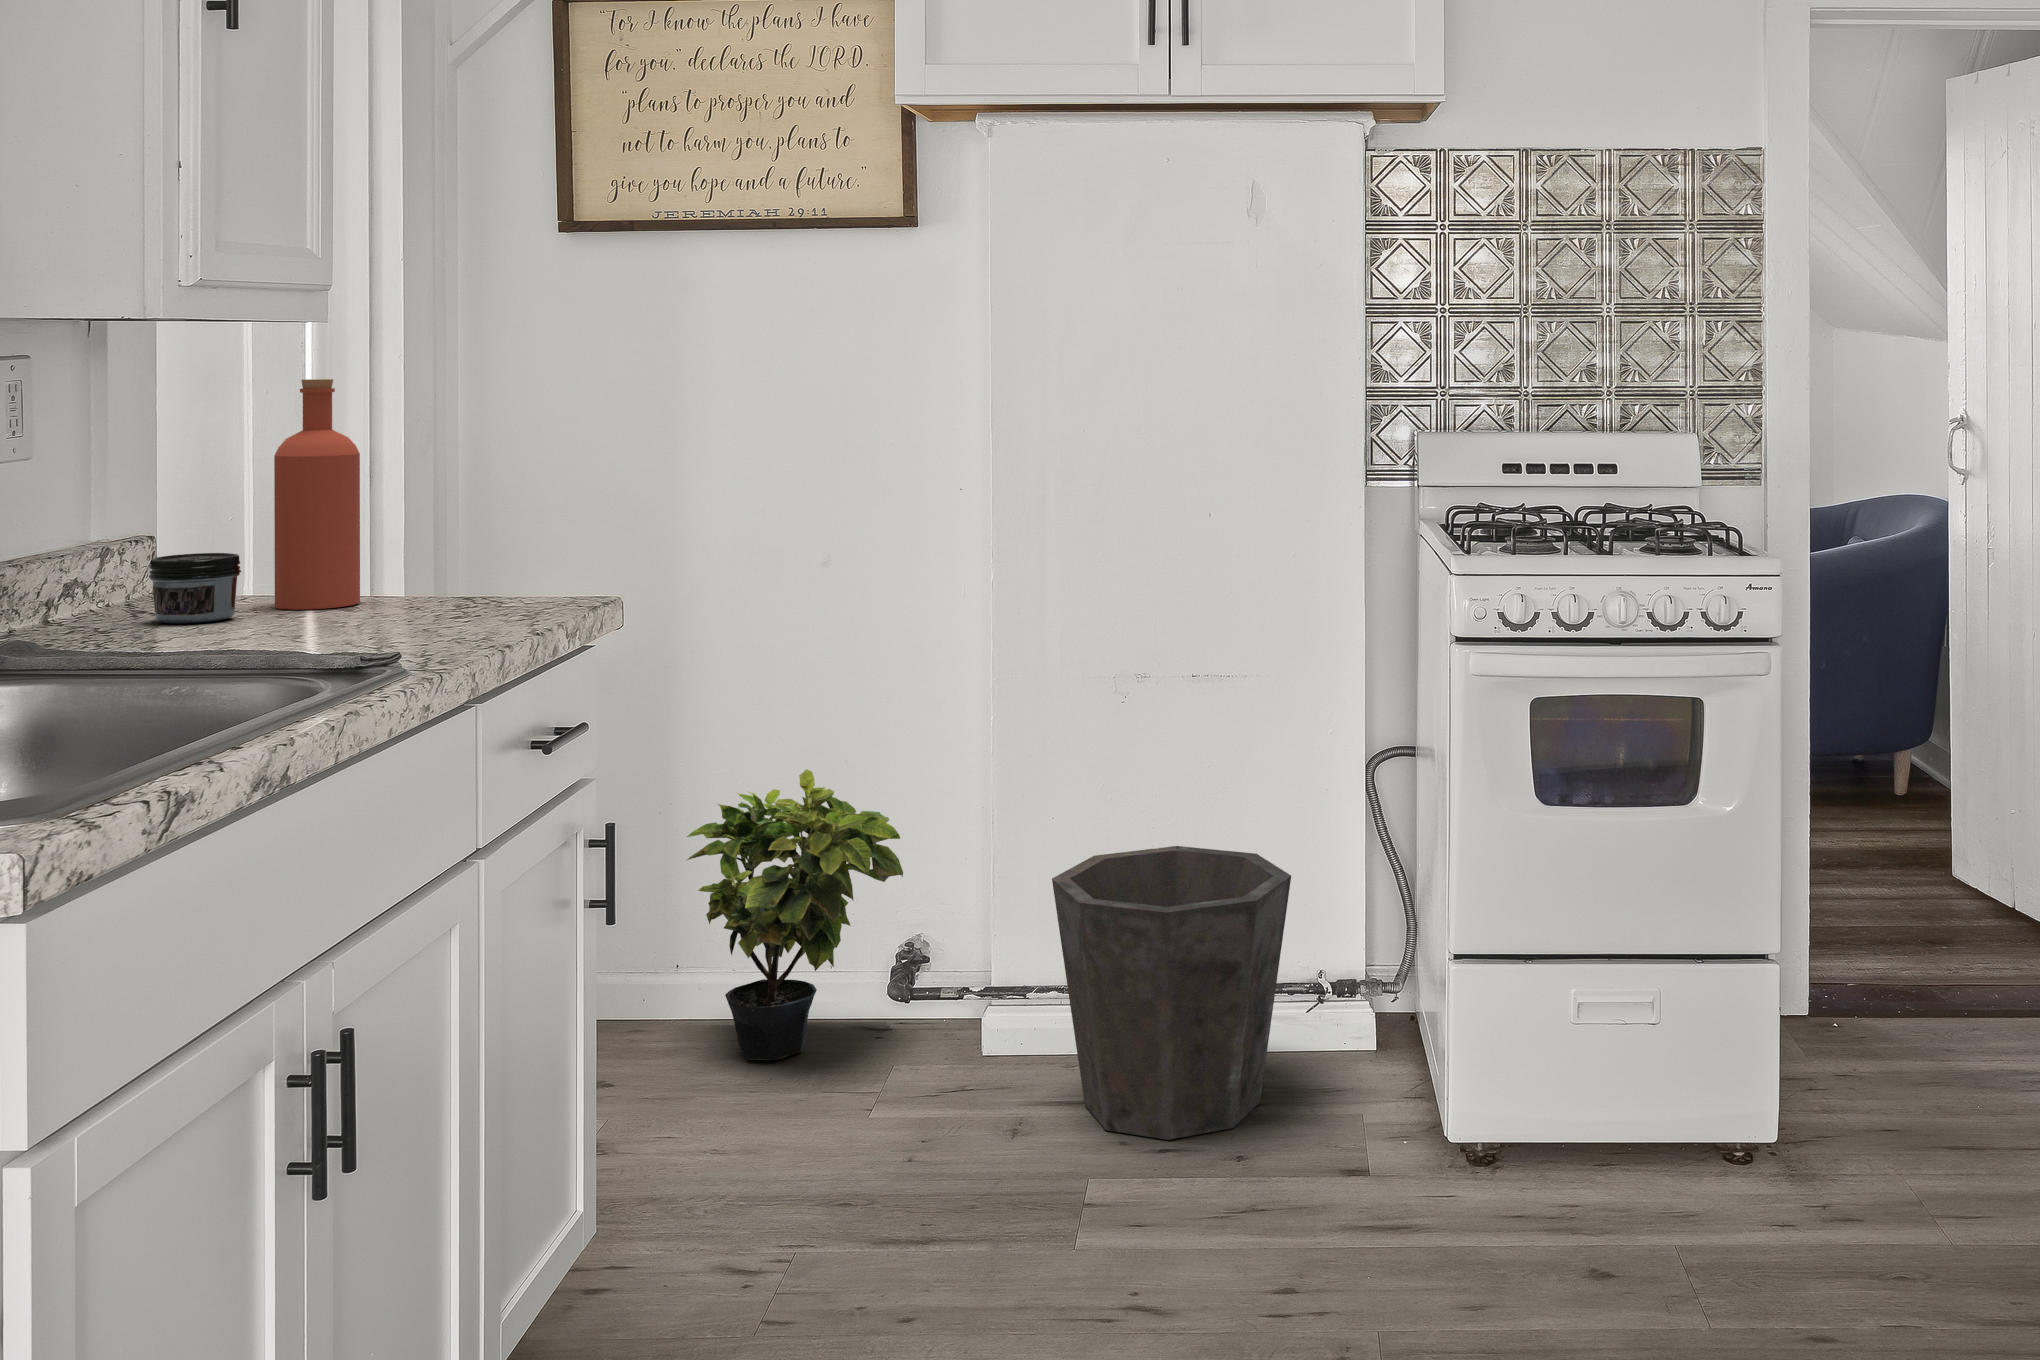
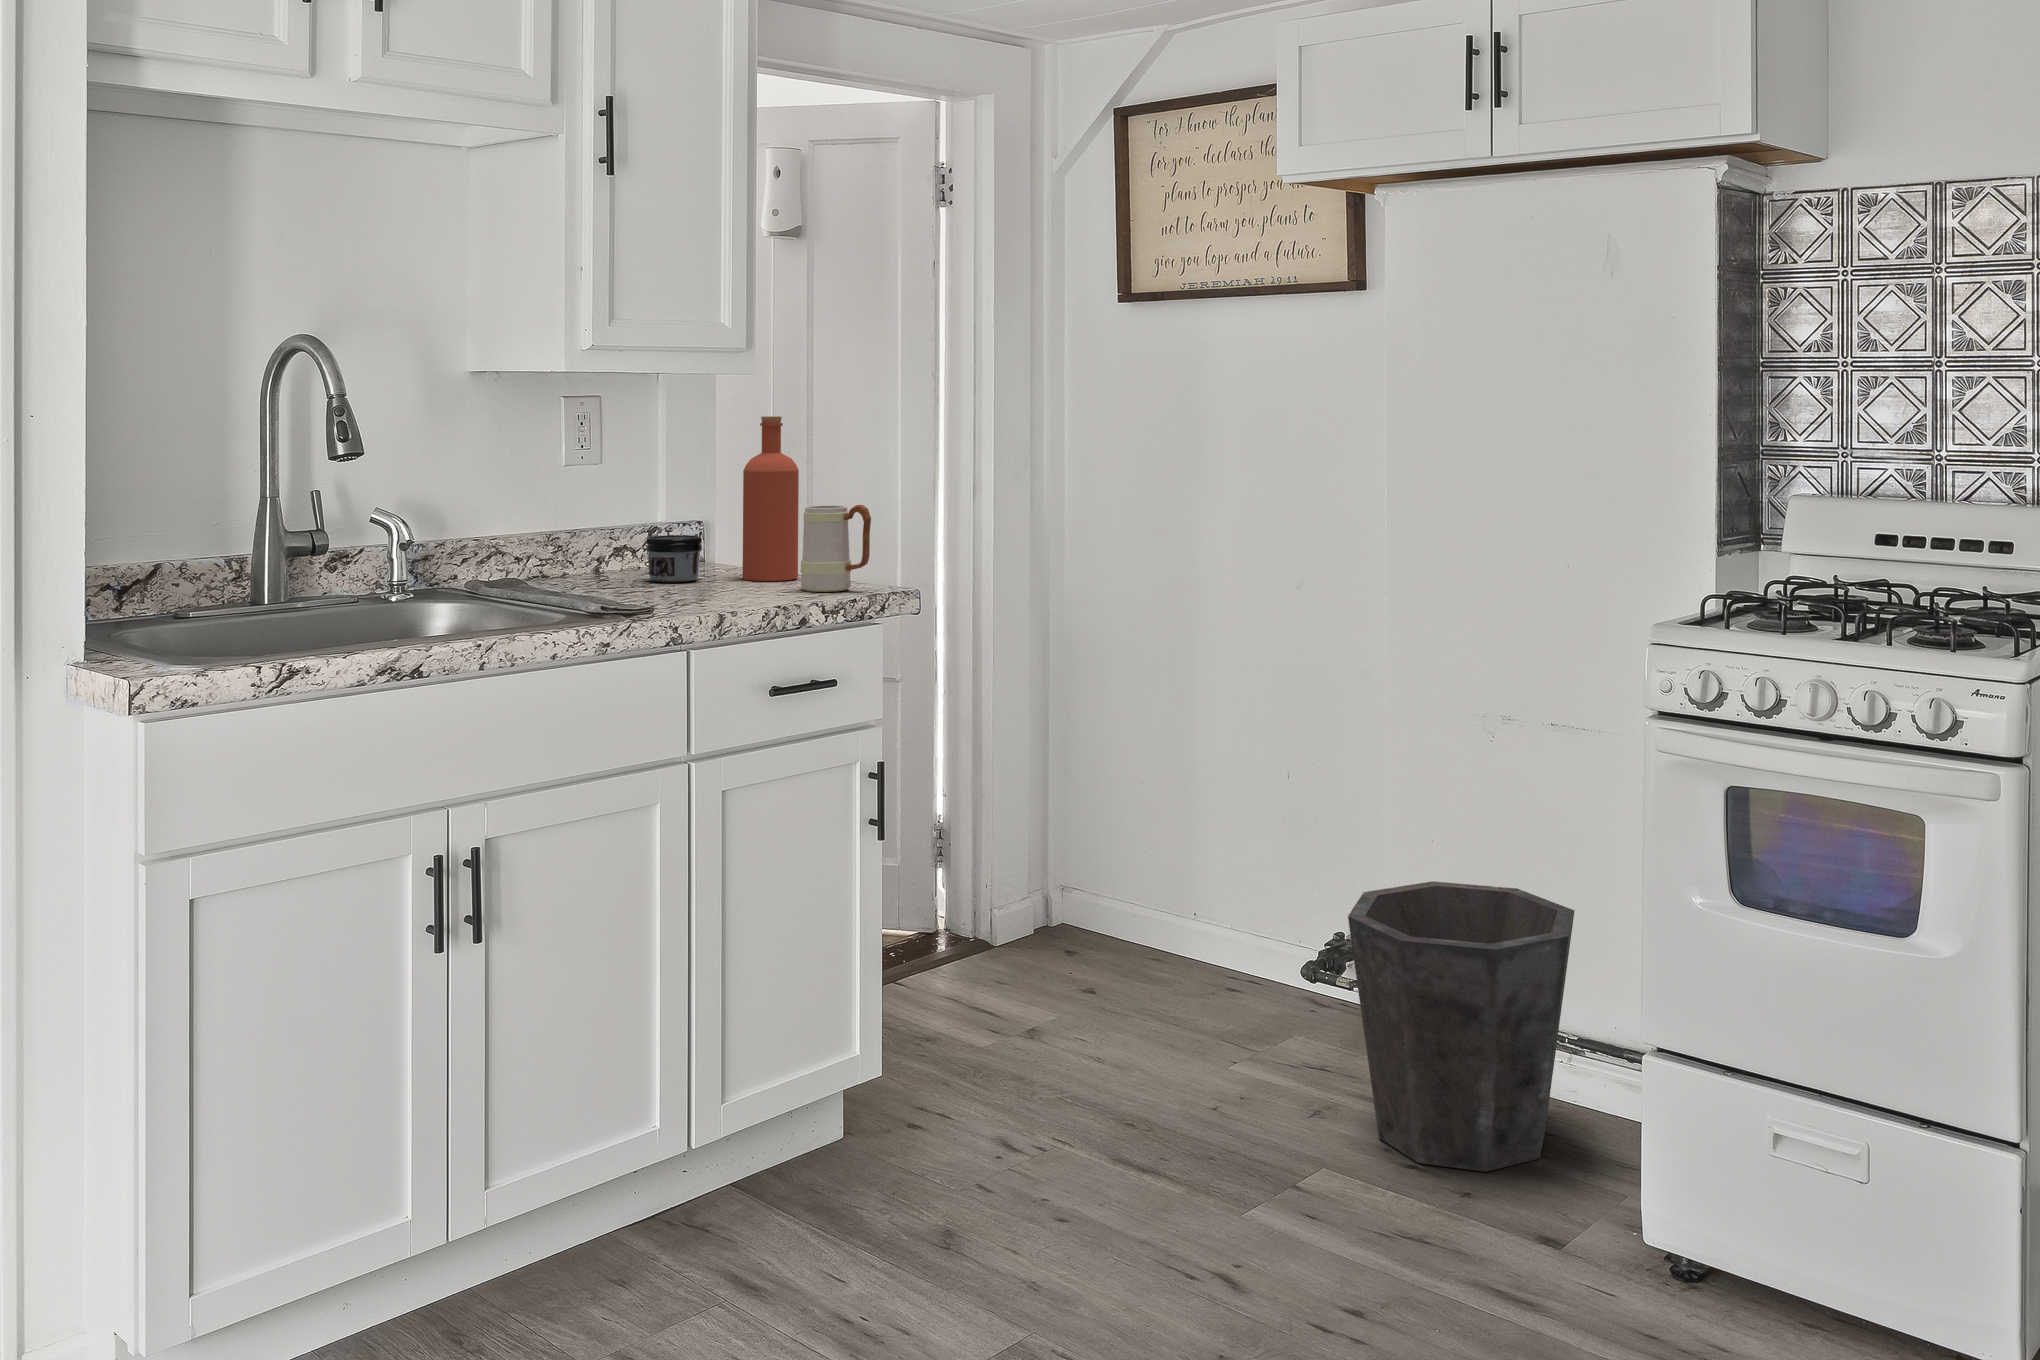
mug: none [431,492,536,613] -> present [801,505,871,592]
potted plant: present [687,769,903,1060] -> none [1157,762,1327,1007]

